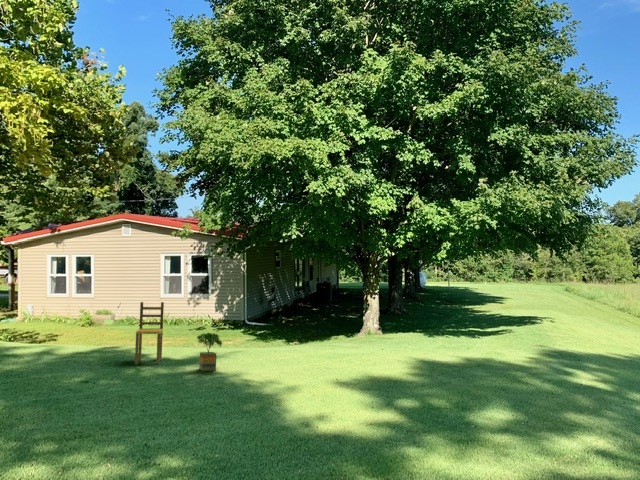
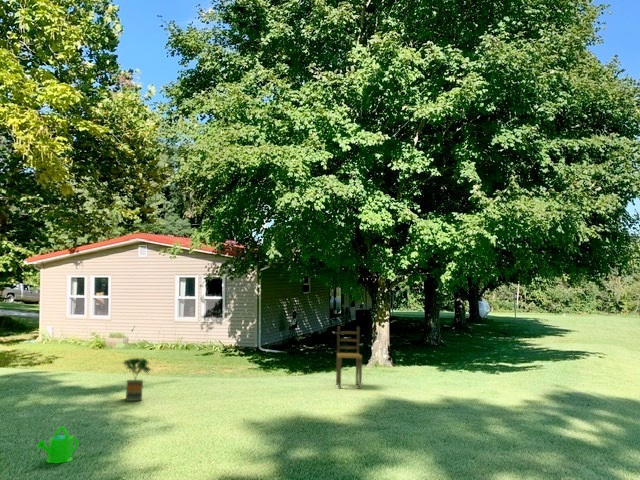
chair: present [135,302,164,364] -> present [336,326,362,389]
watering can: none [199,390,223,420] -> present [37,426,79,463]

